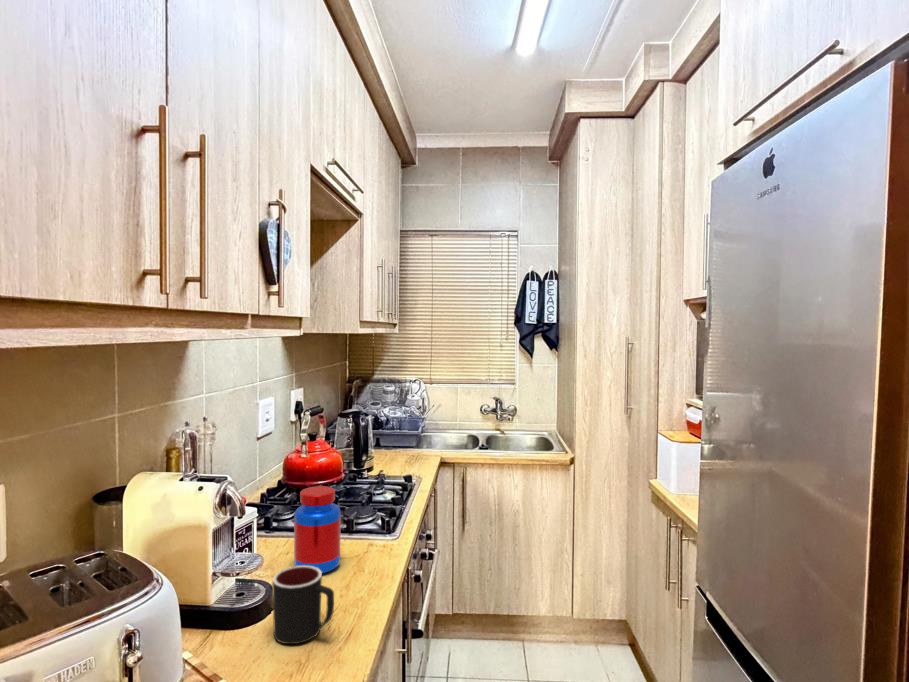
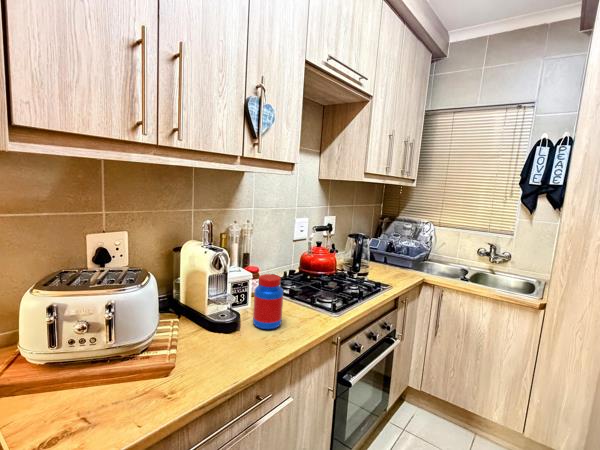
mug: present [273,566,334,644] -> none [200,318,231,365]

